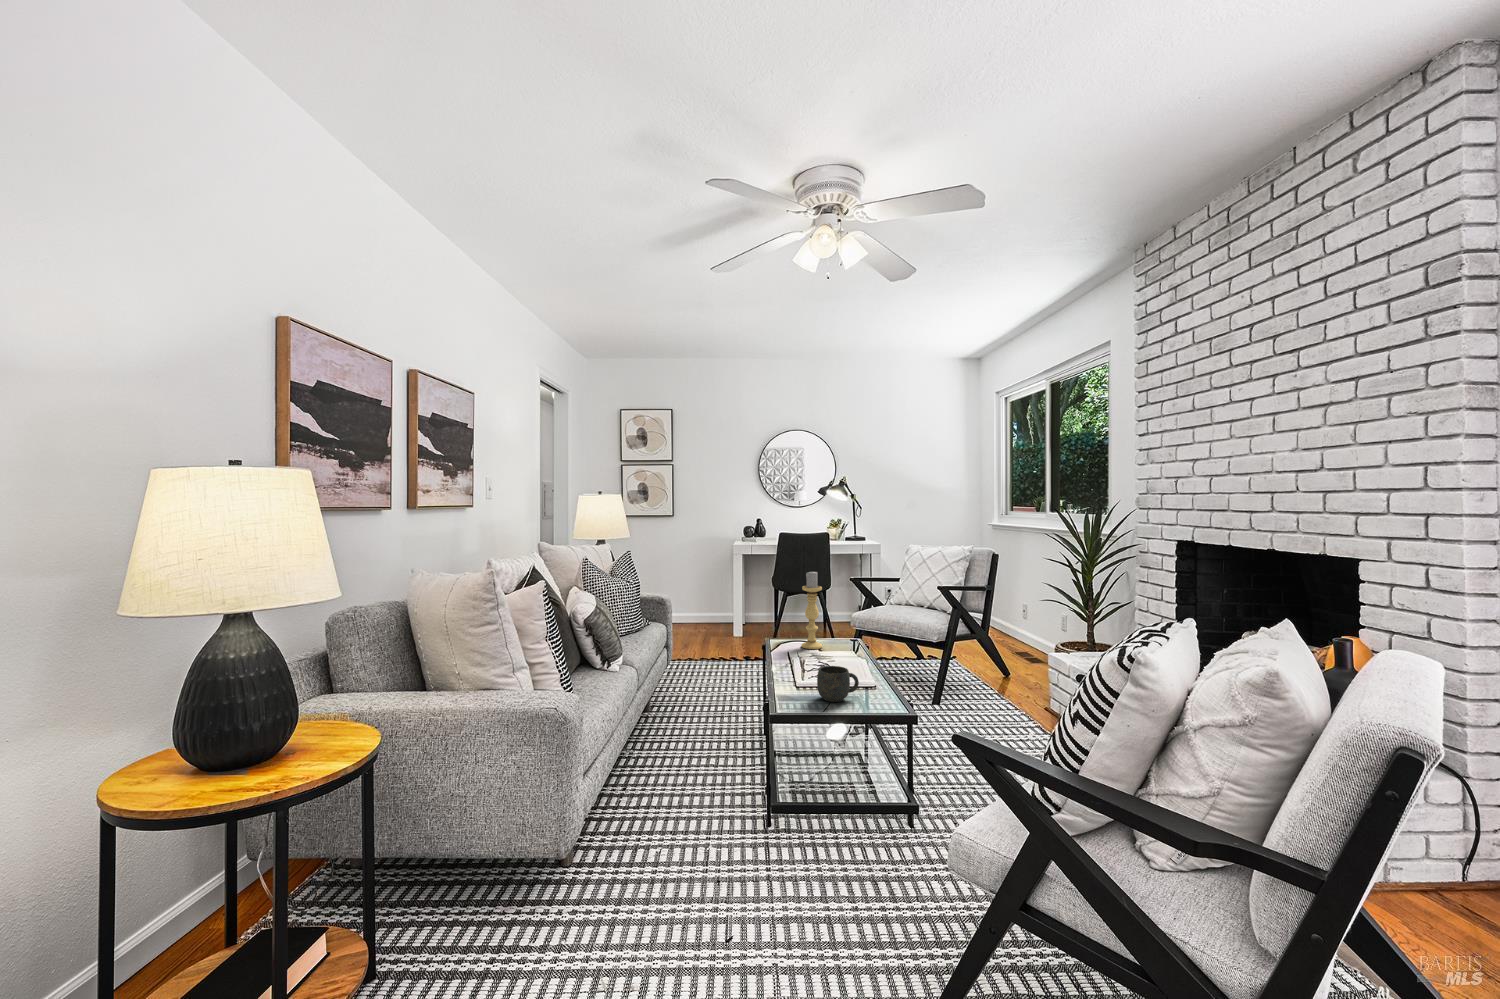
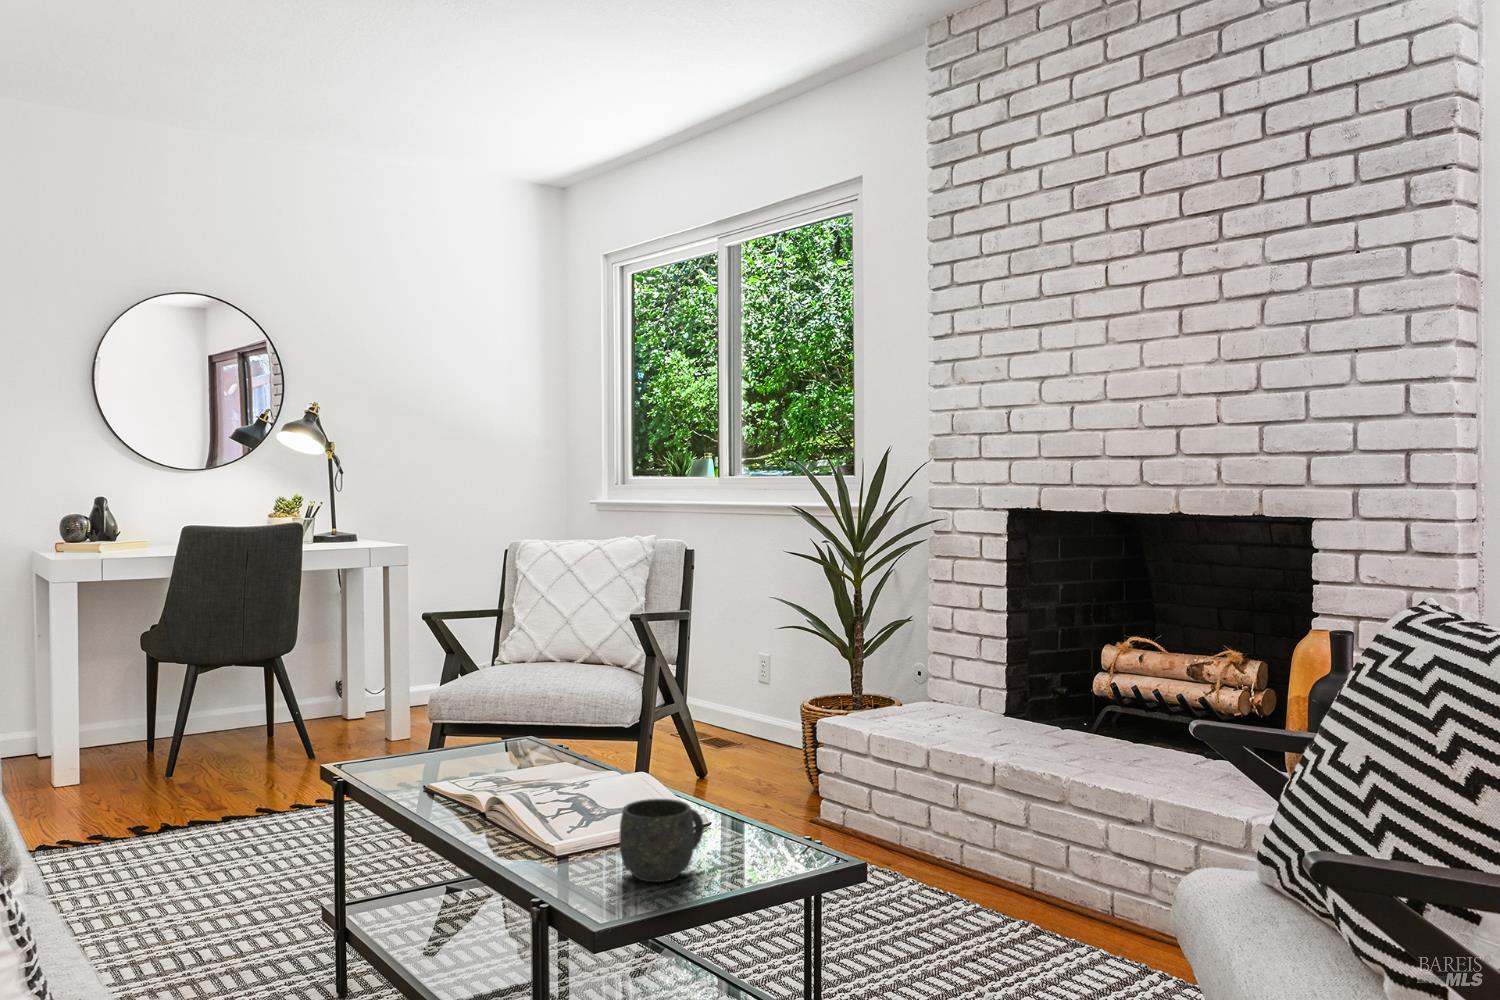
candle holder: present [801,572,822,649] -> none [430,596,479,777]

